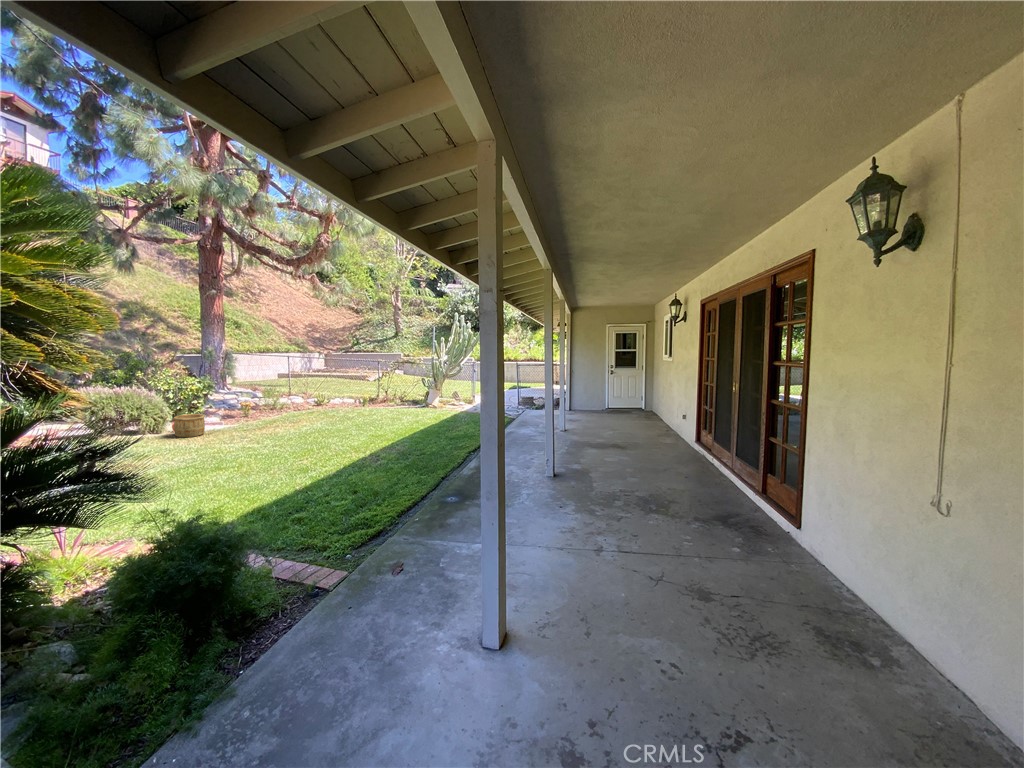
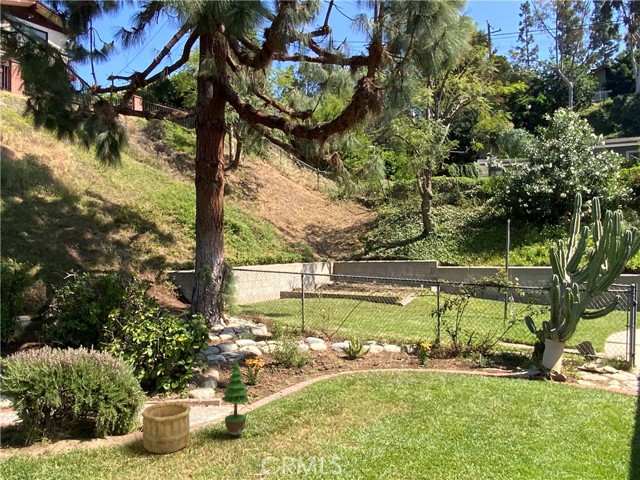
potted tree: none [225,391,242,431] -> present [222,361,249,436]

